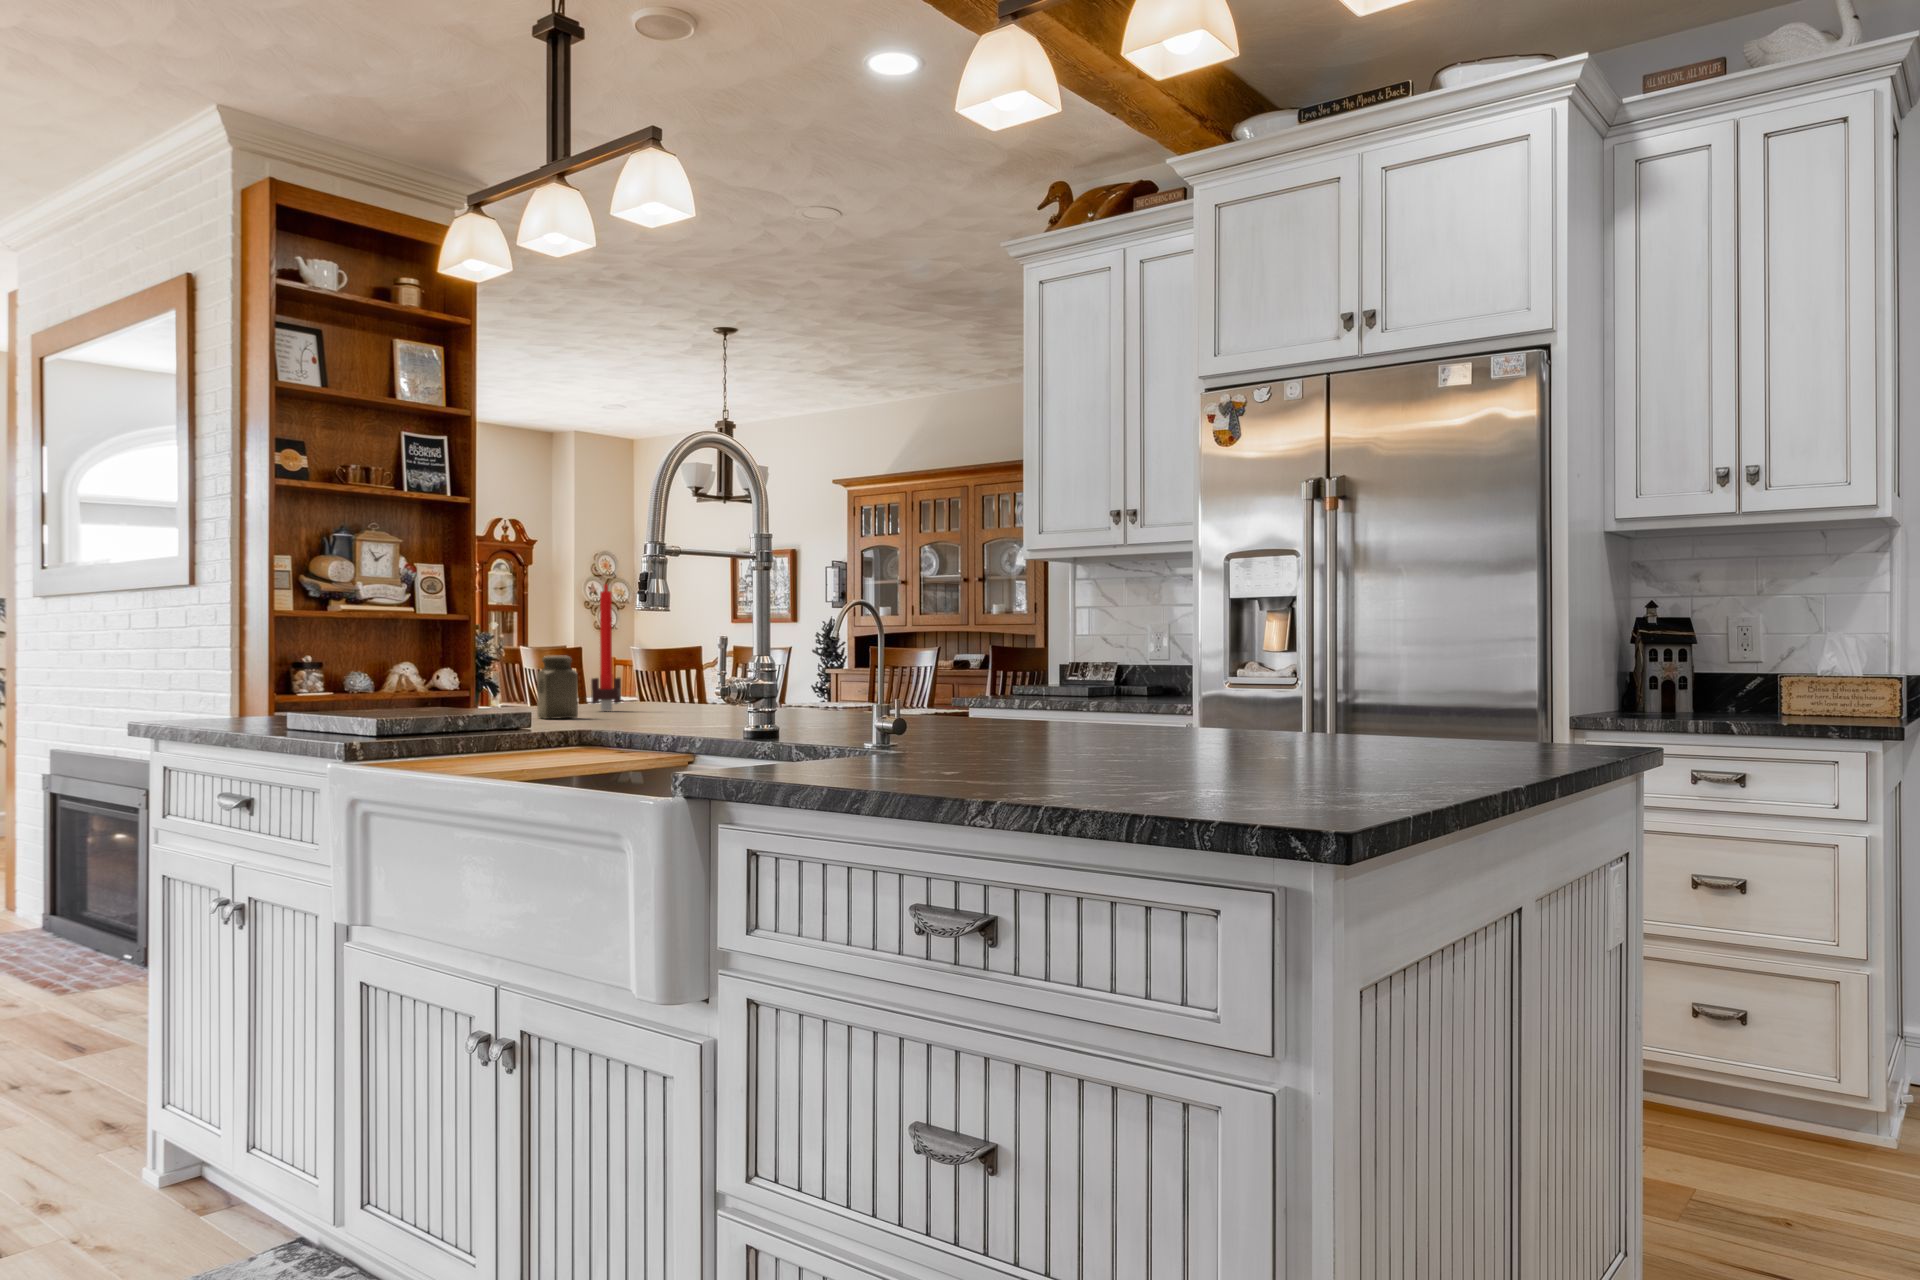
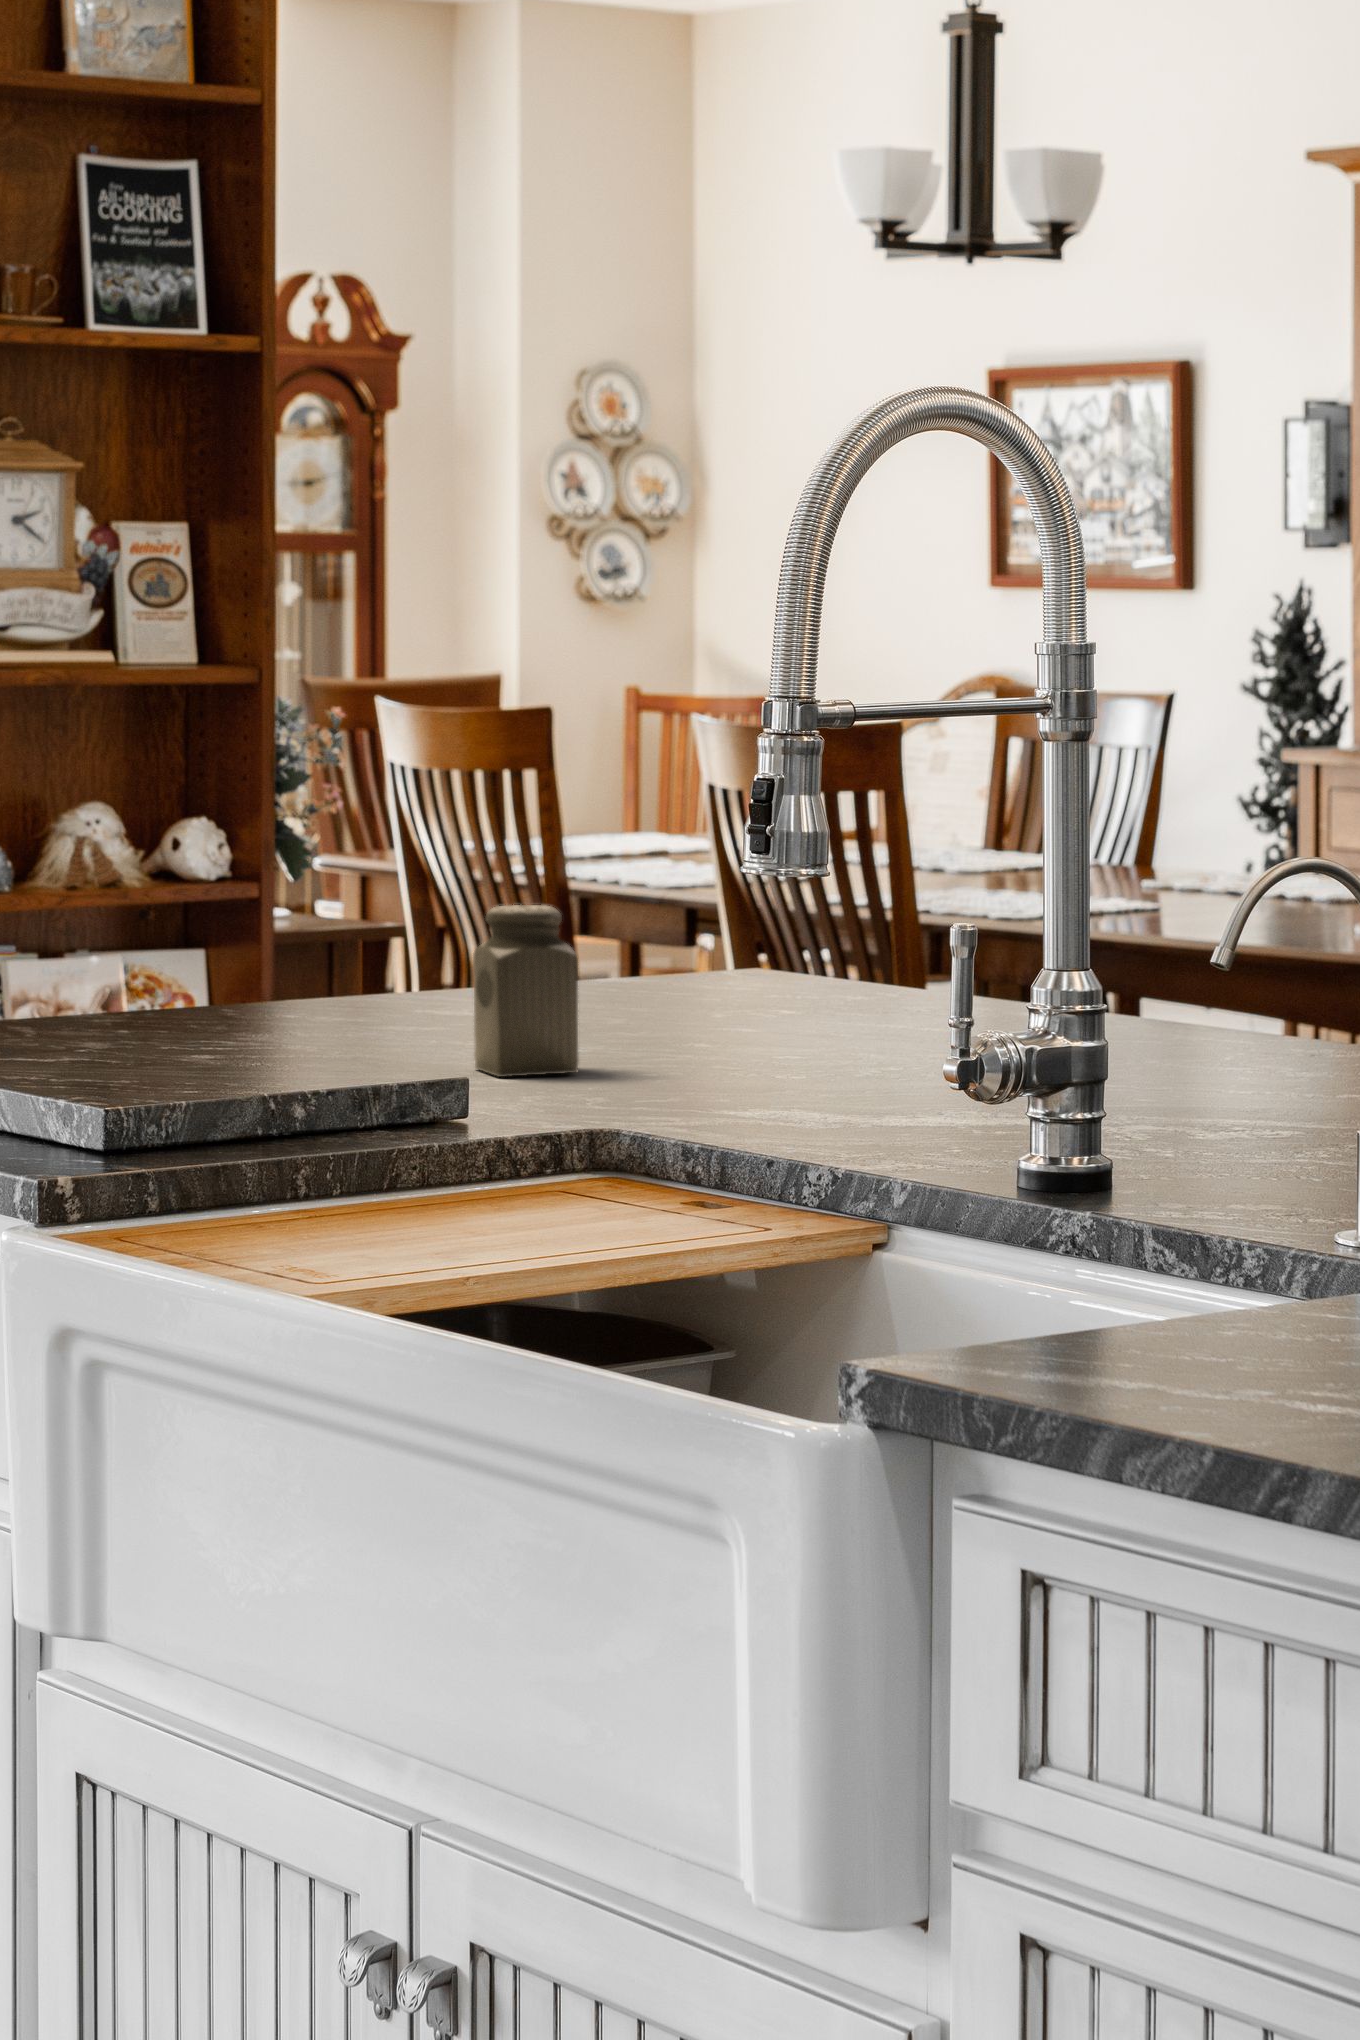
candle: present [591,584,621,711] -> none [607,678,684,1023]

